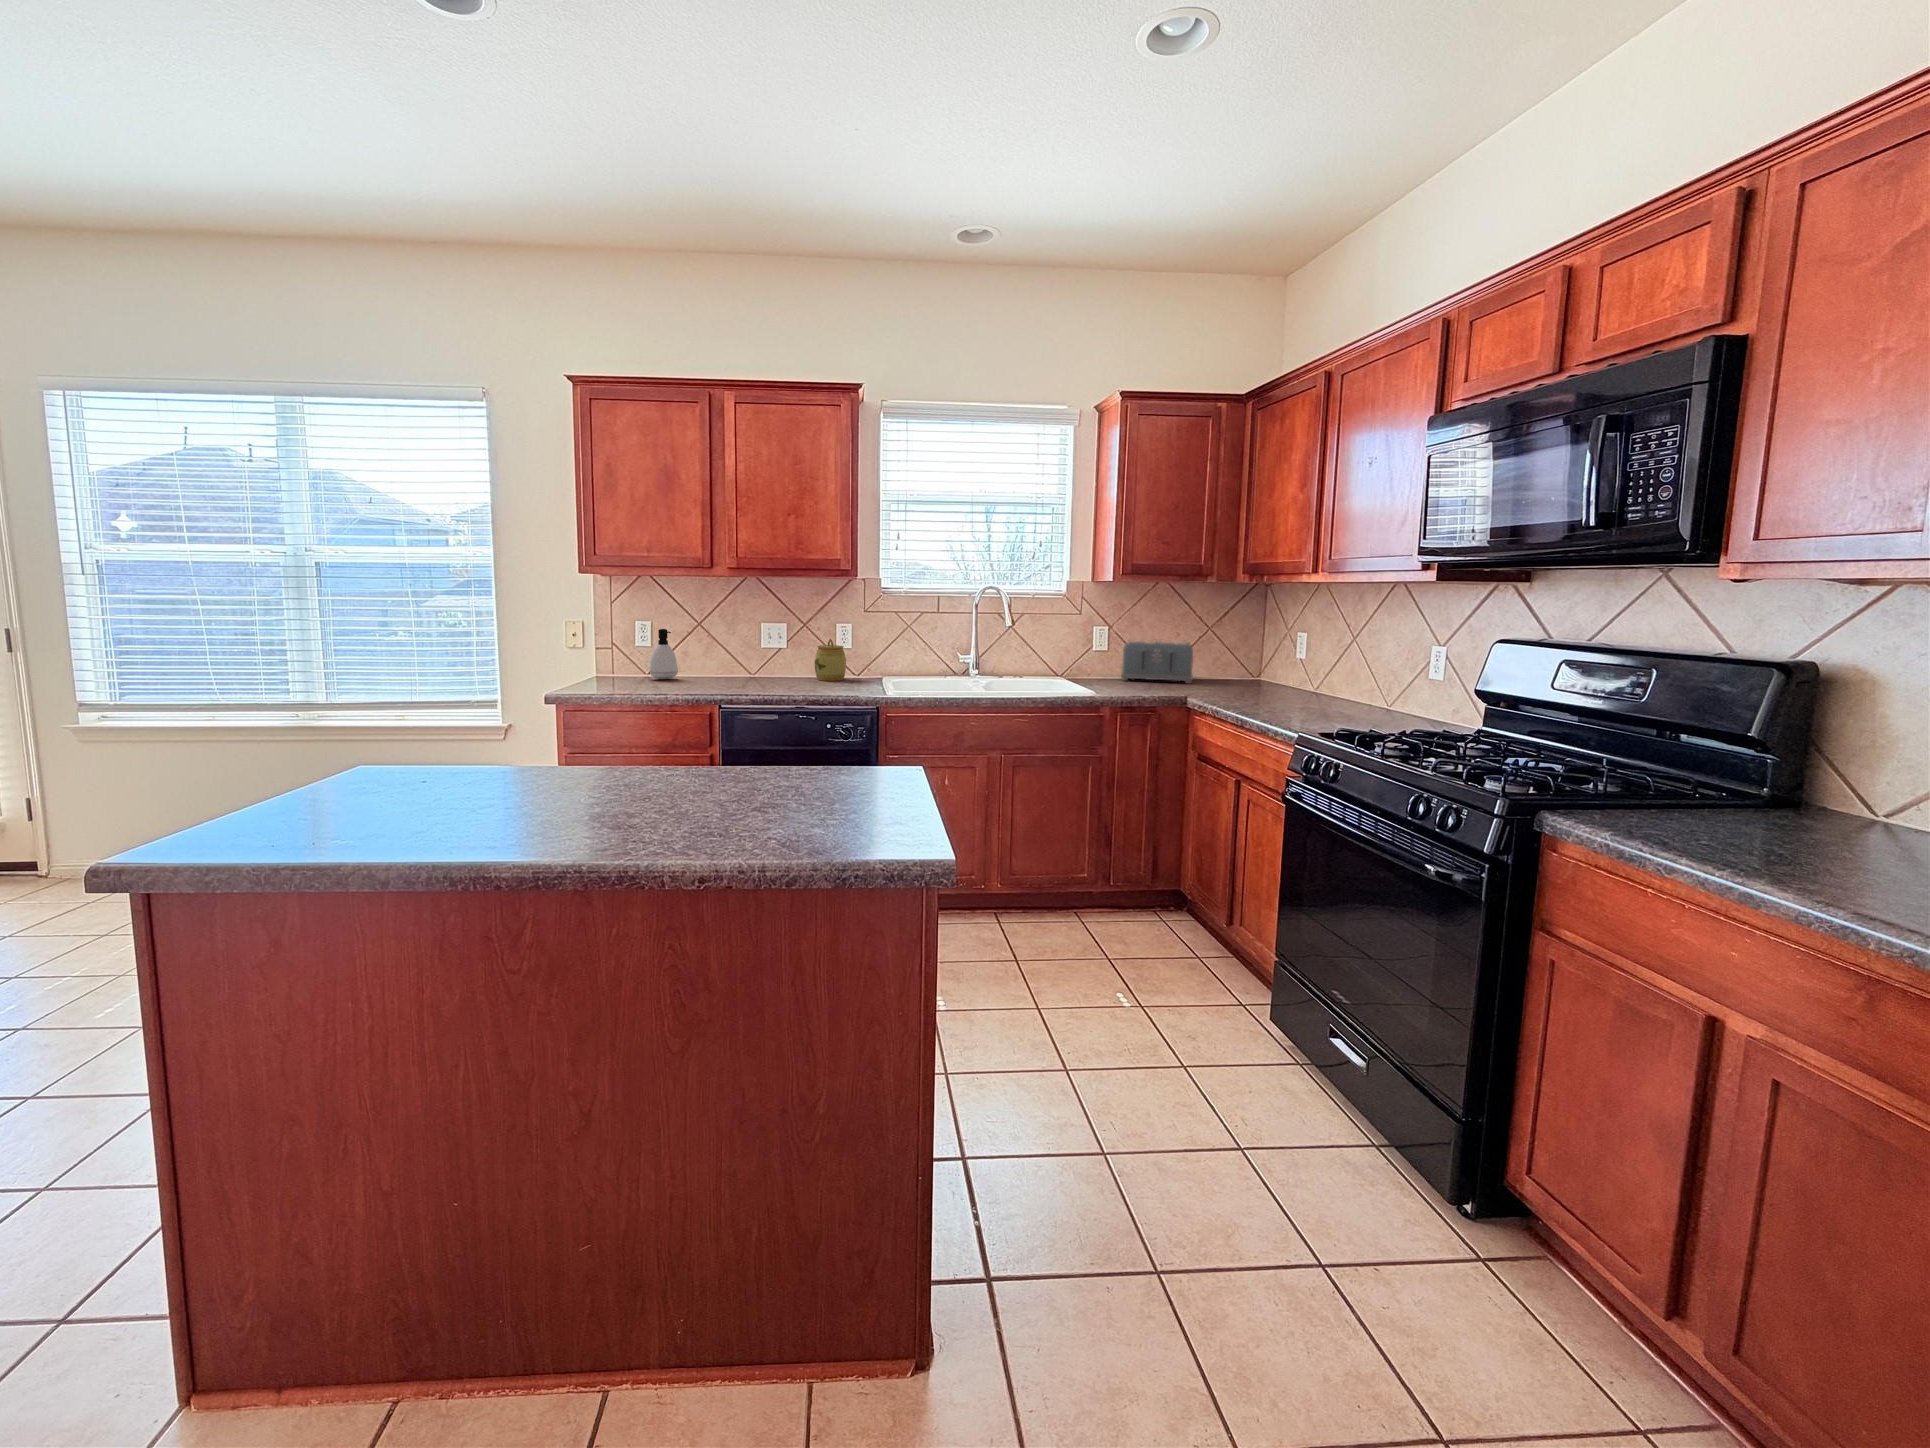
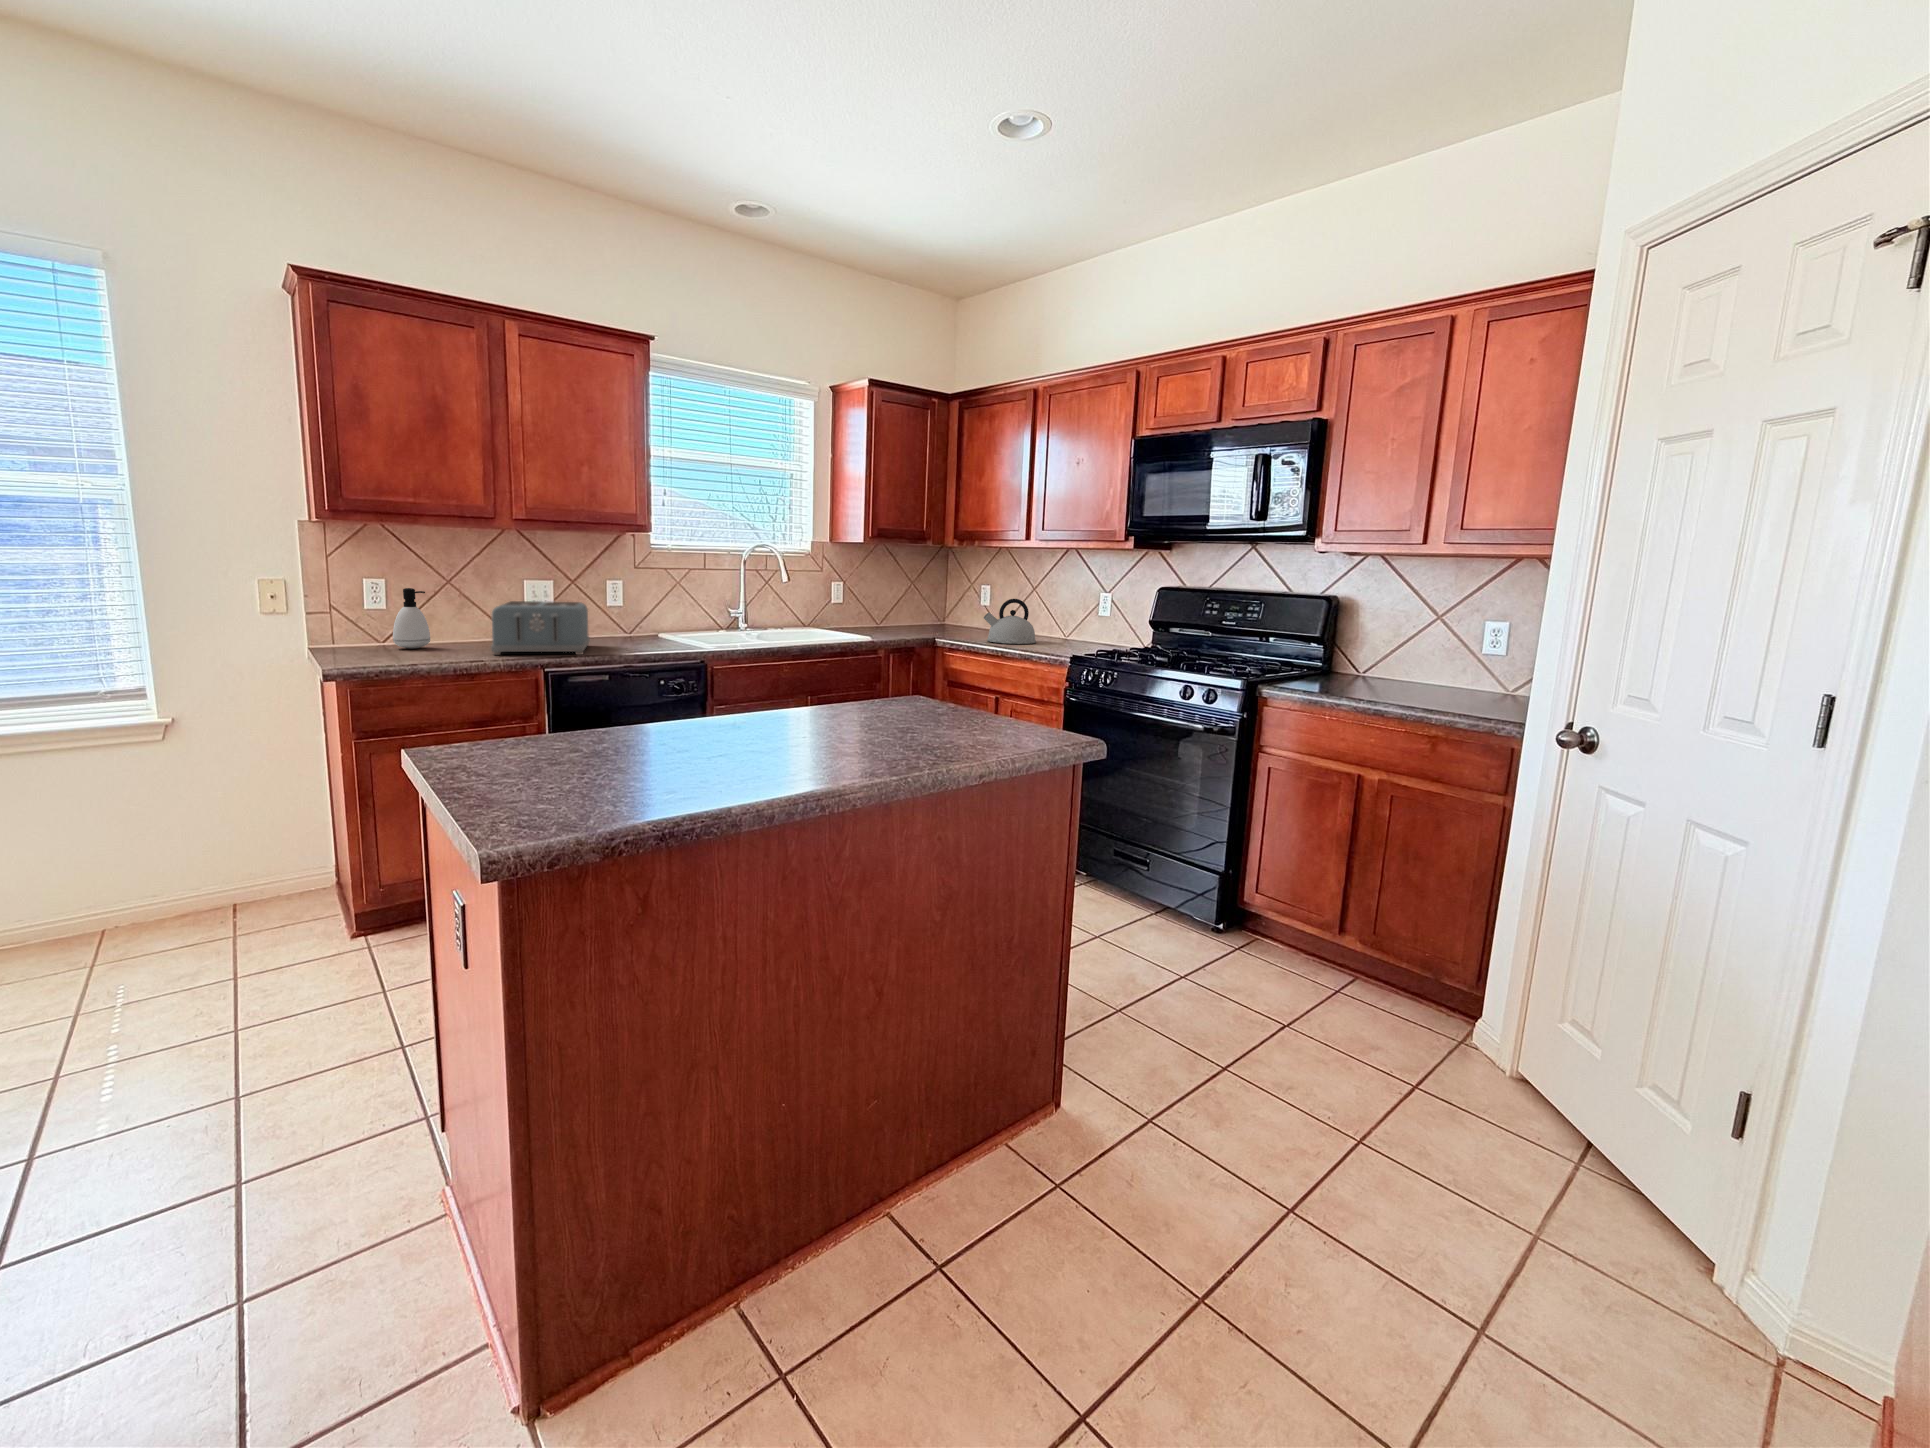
jar: present [815,639,846,681] -> none [592,597,625,641]
toaster: present [1121,642,1193,684] -> present [491,601,590,655]
kettle: none [1228,650,1304,711] -> present [984,599,1036,644]

